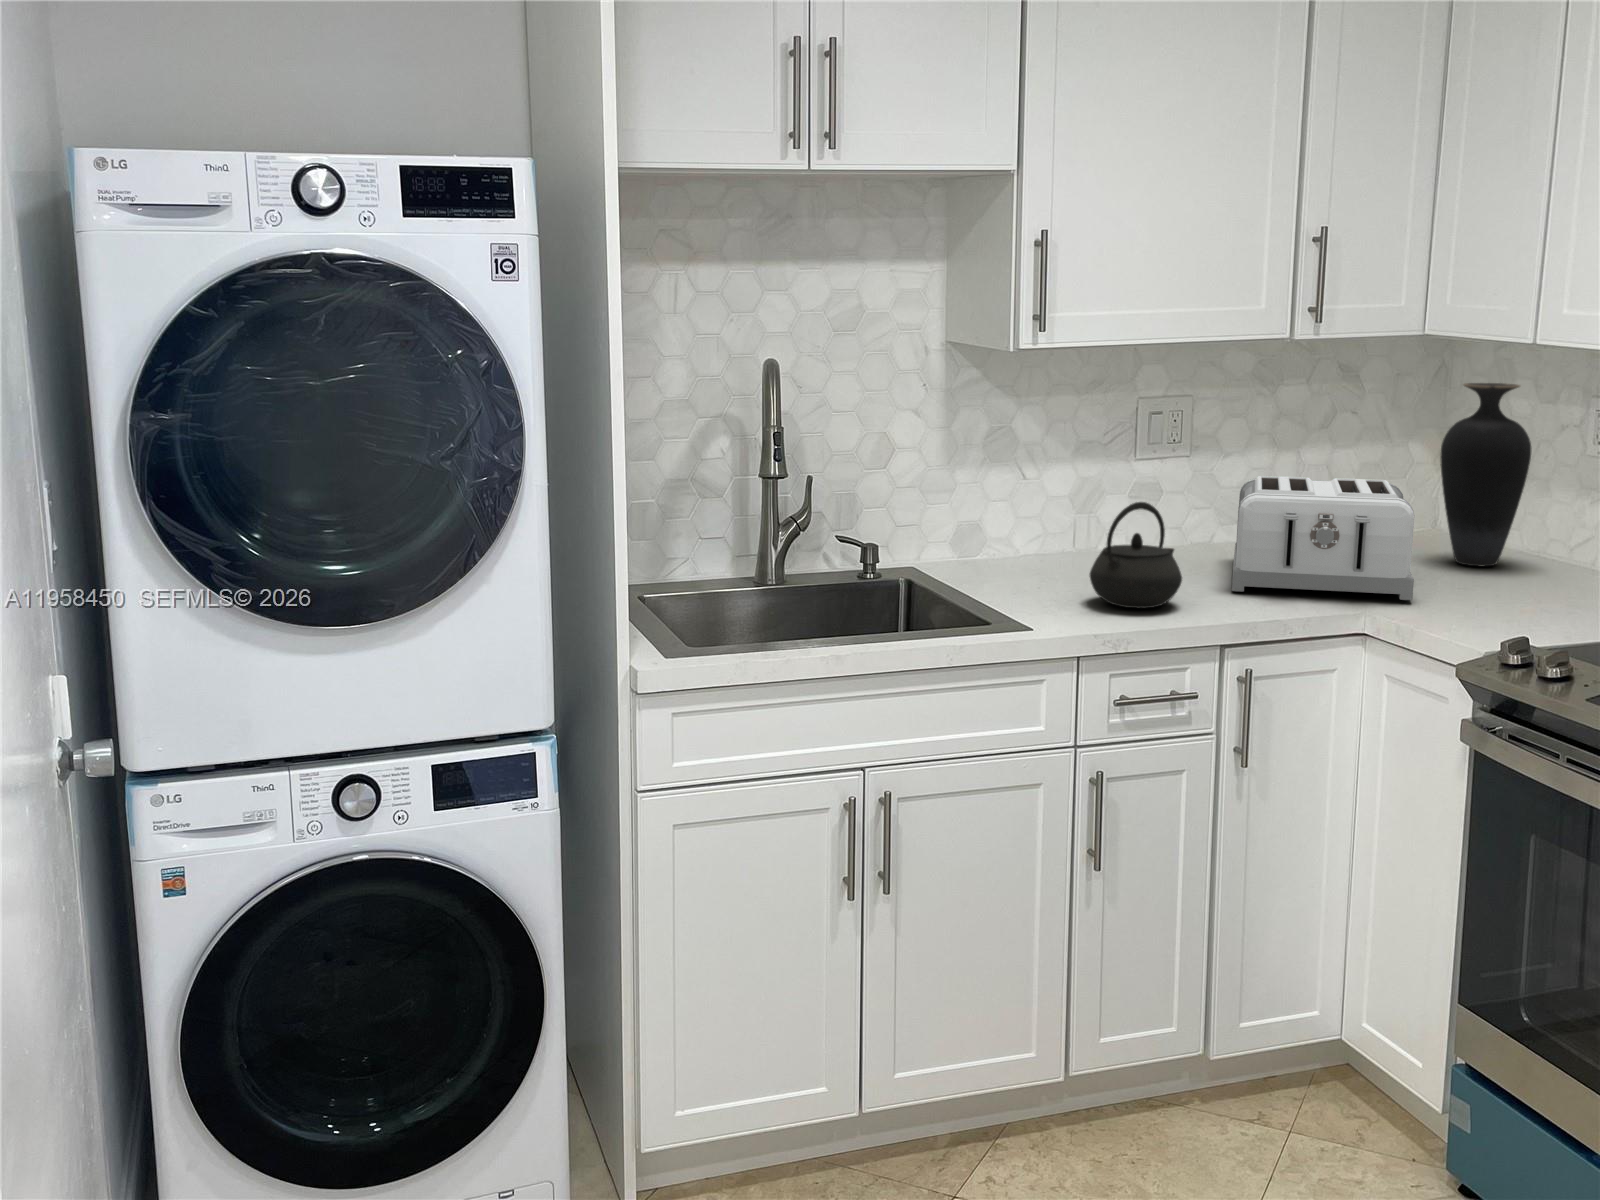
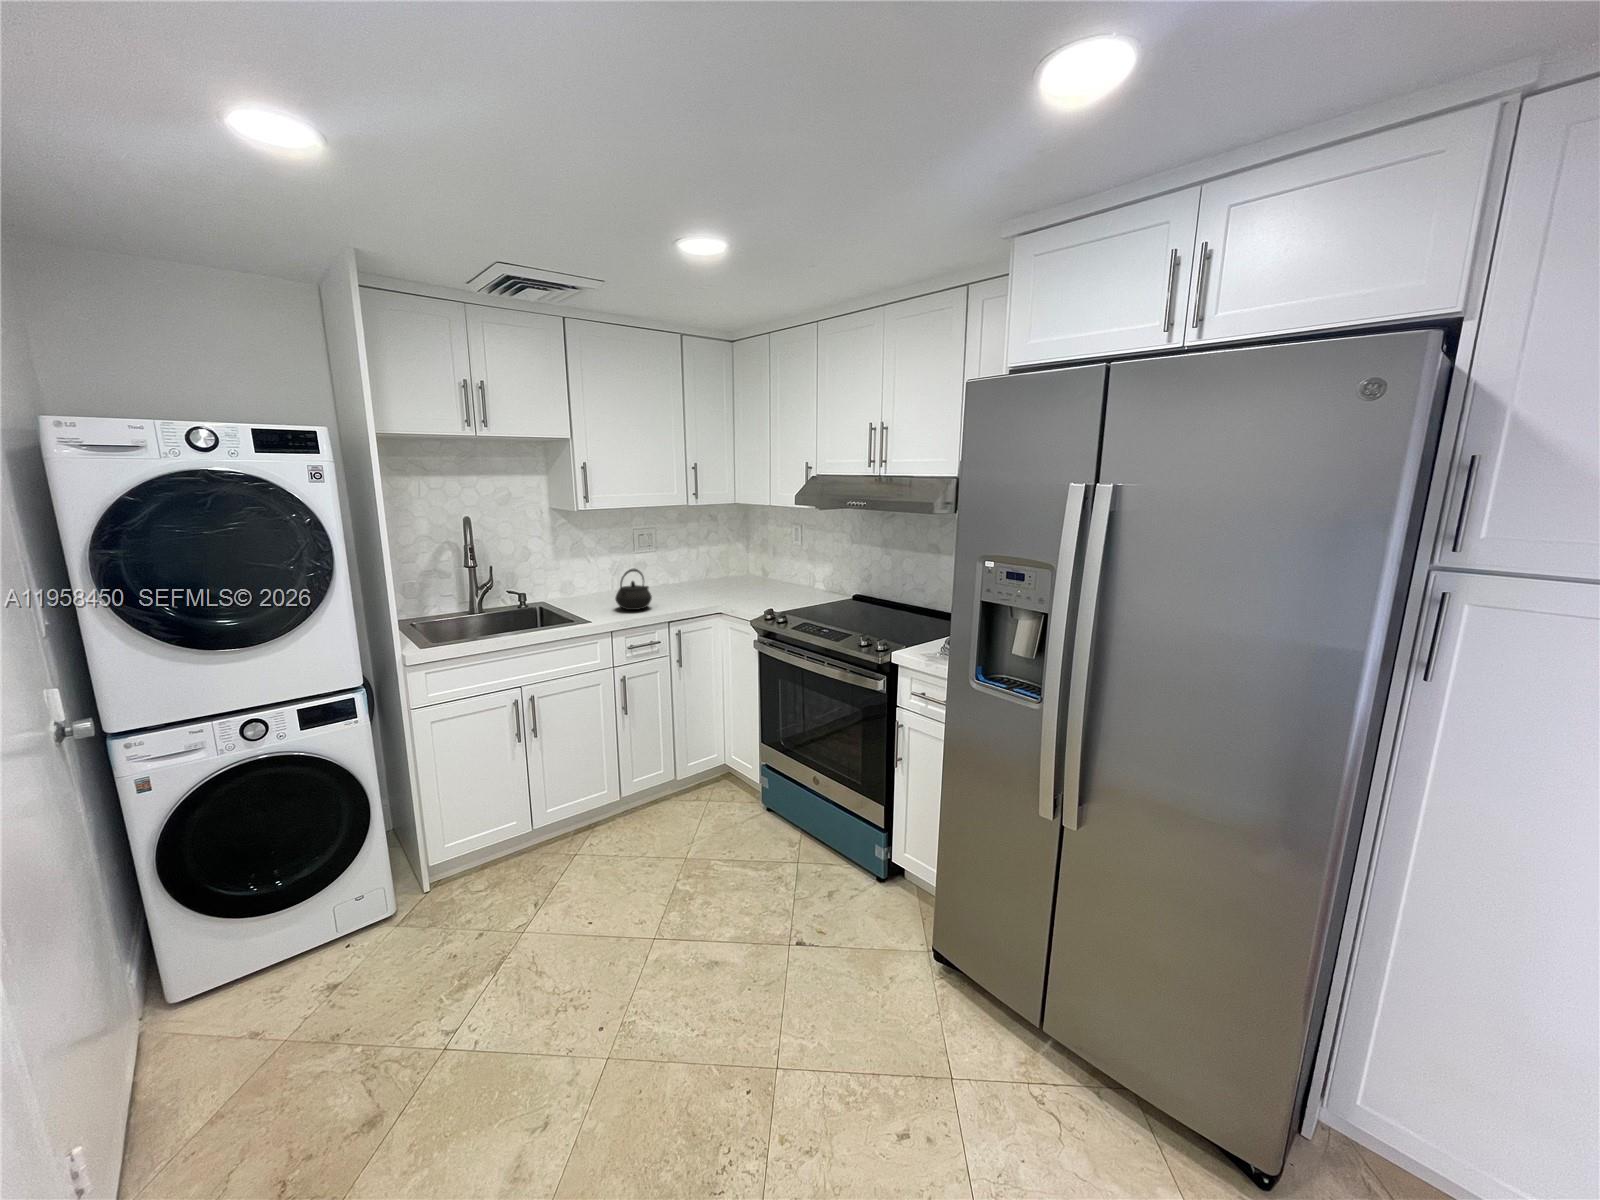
vase: present [1440,383,1531,566] -> none [747,519,777,585]
toaster: present [1232,476,1414,600] -> none [673,556,738,601]

